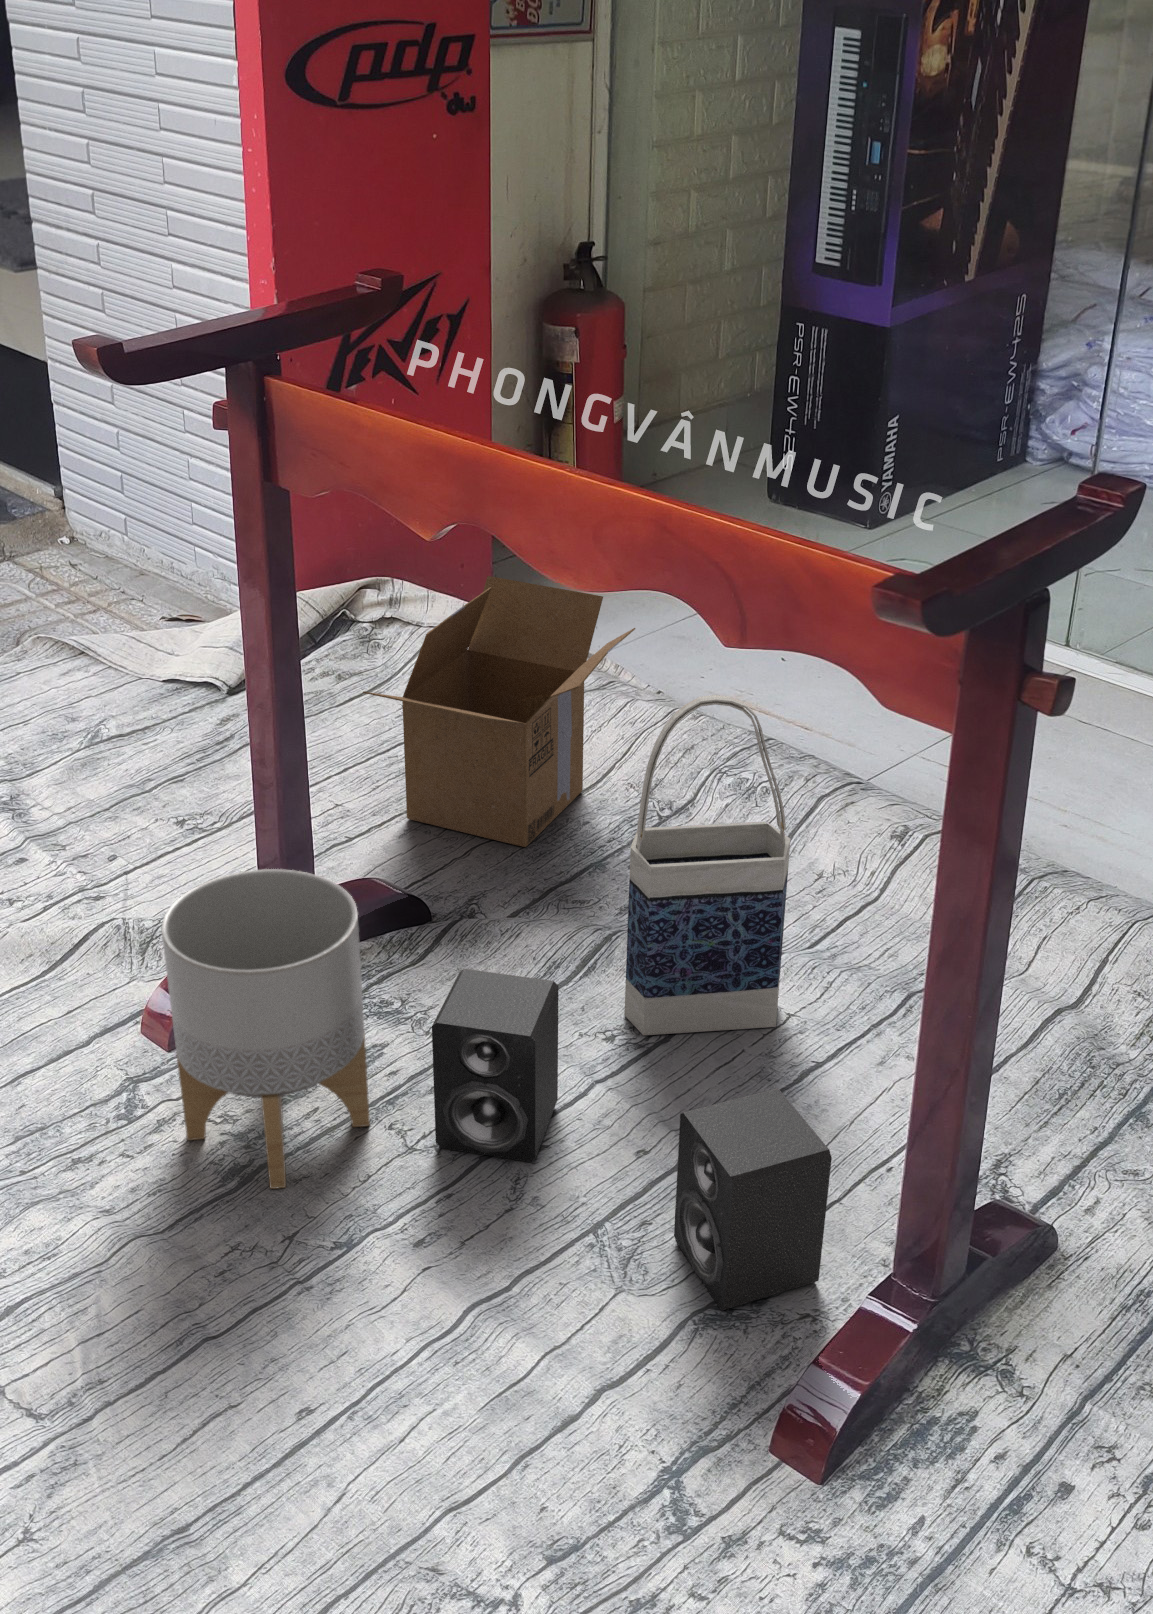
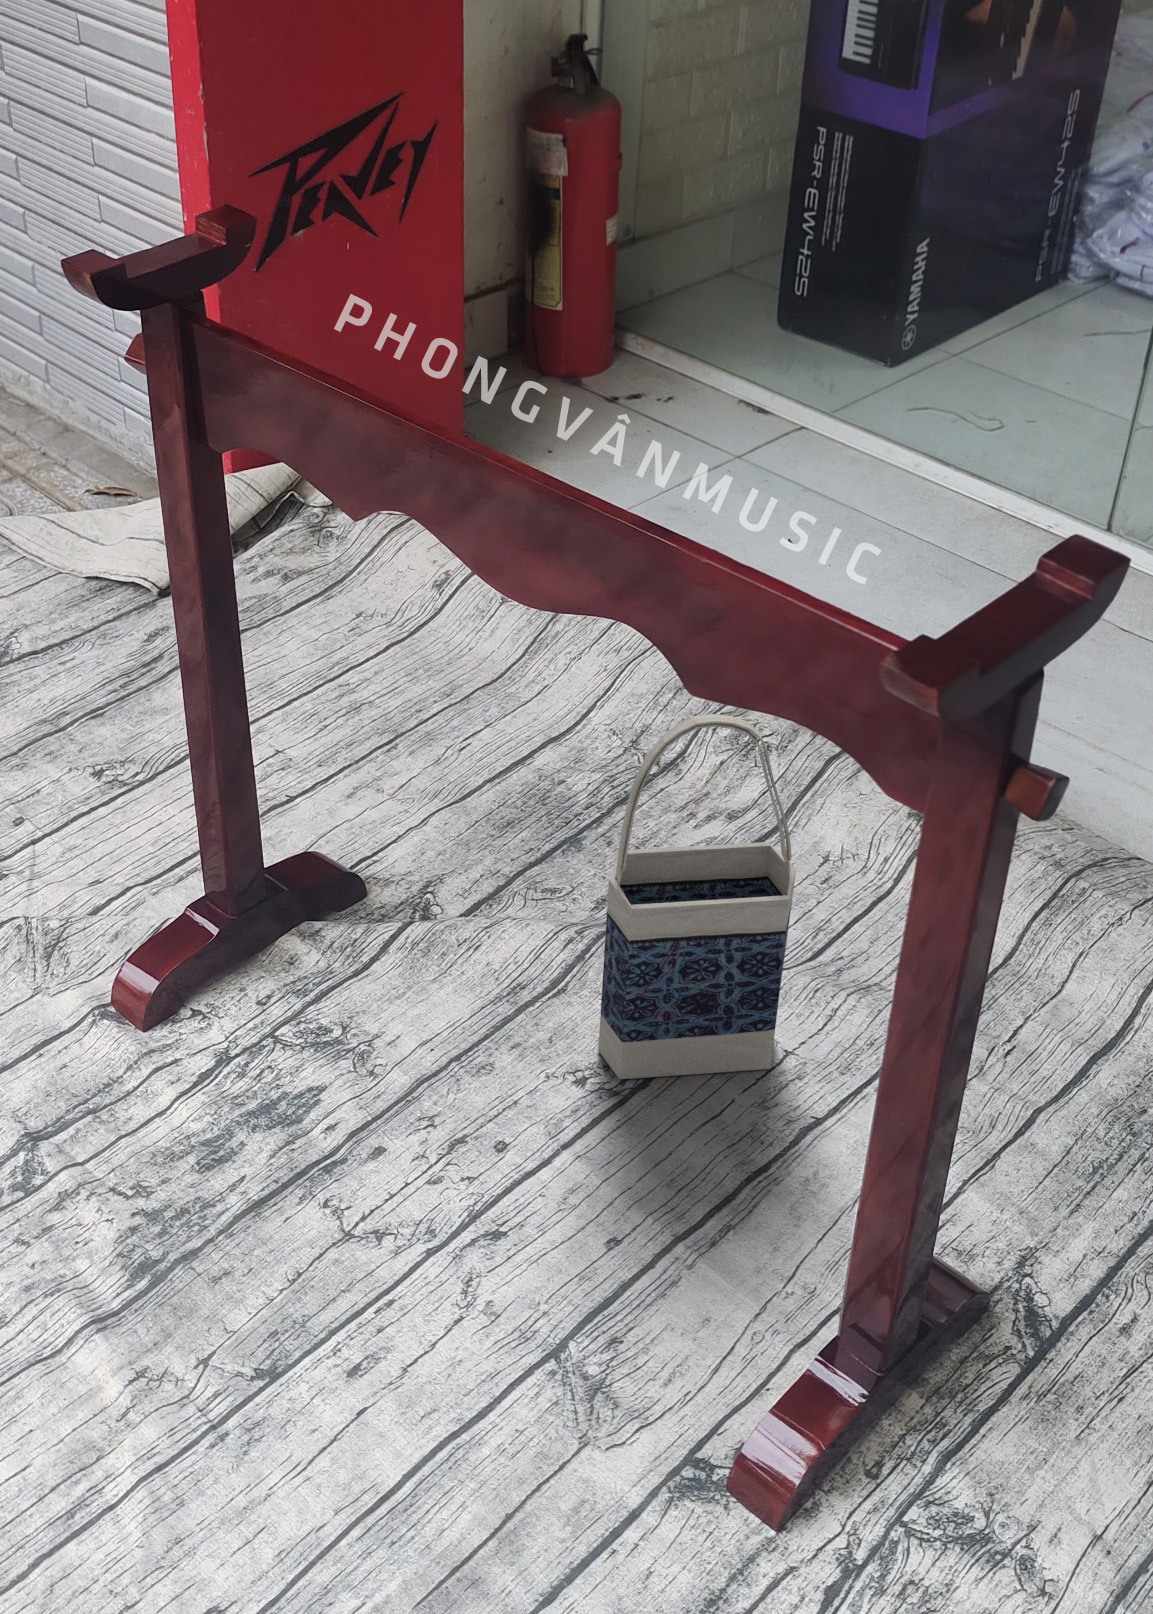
cardboard box: present [363,576,635,847] -> none [302,489,622,815]
planter: present [162,869,370,1189] -> none [46,921,302,1291]
speaker: present [432,969,832,1311] -> none [370,1034,836,1471]

